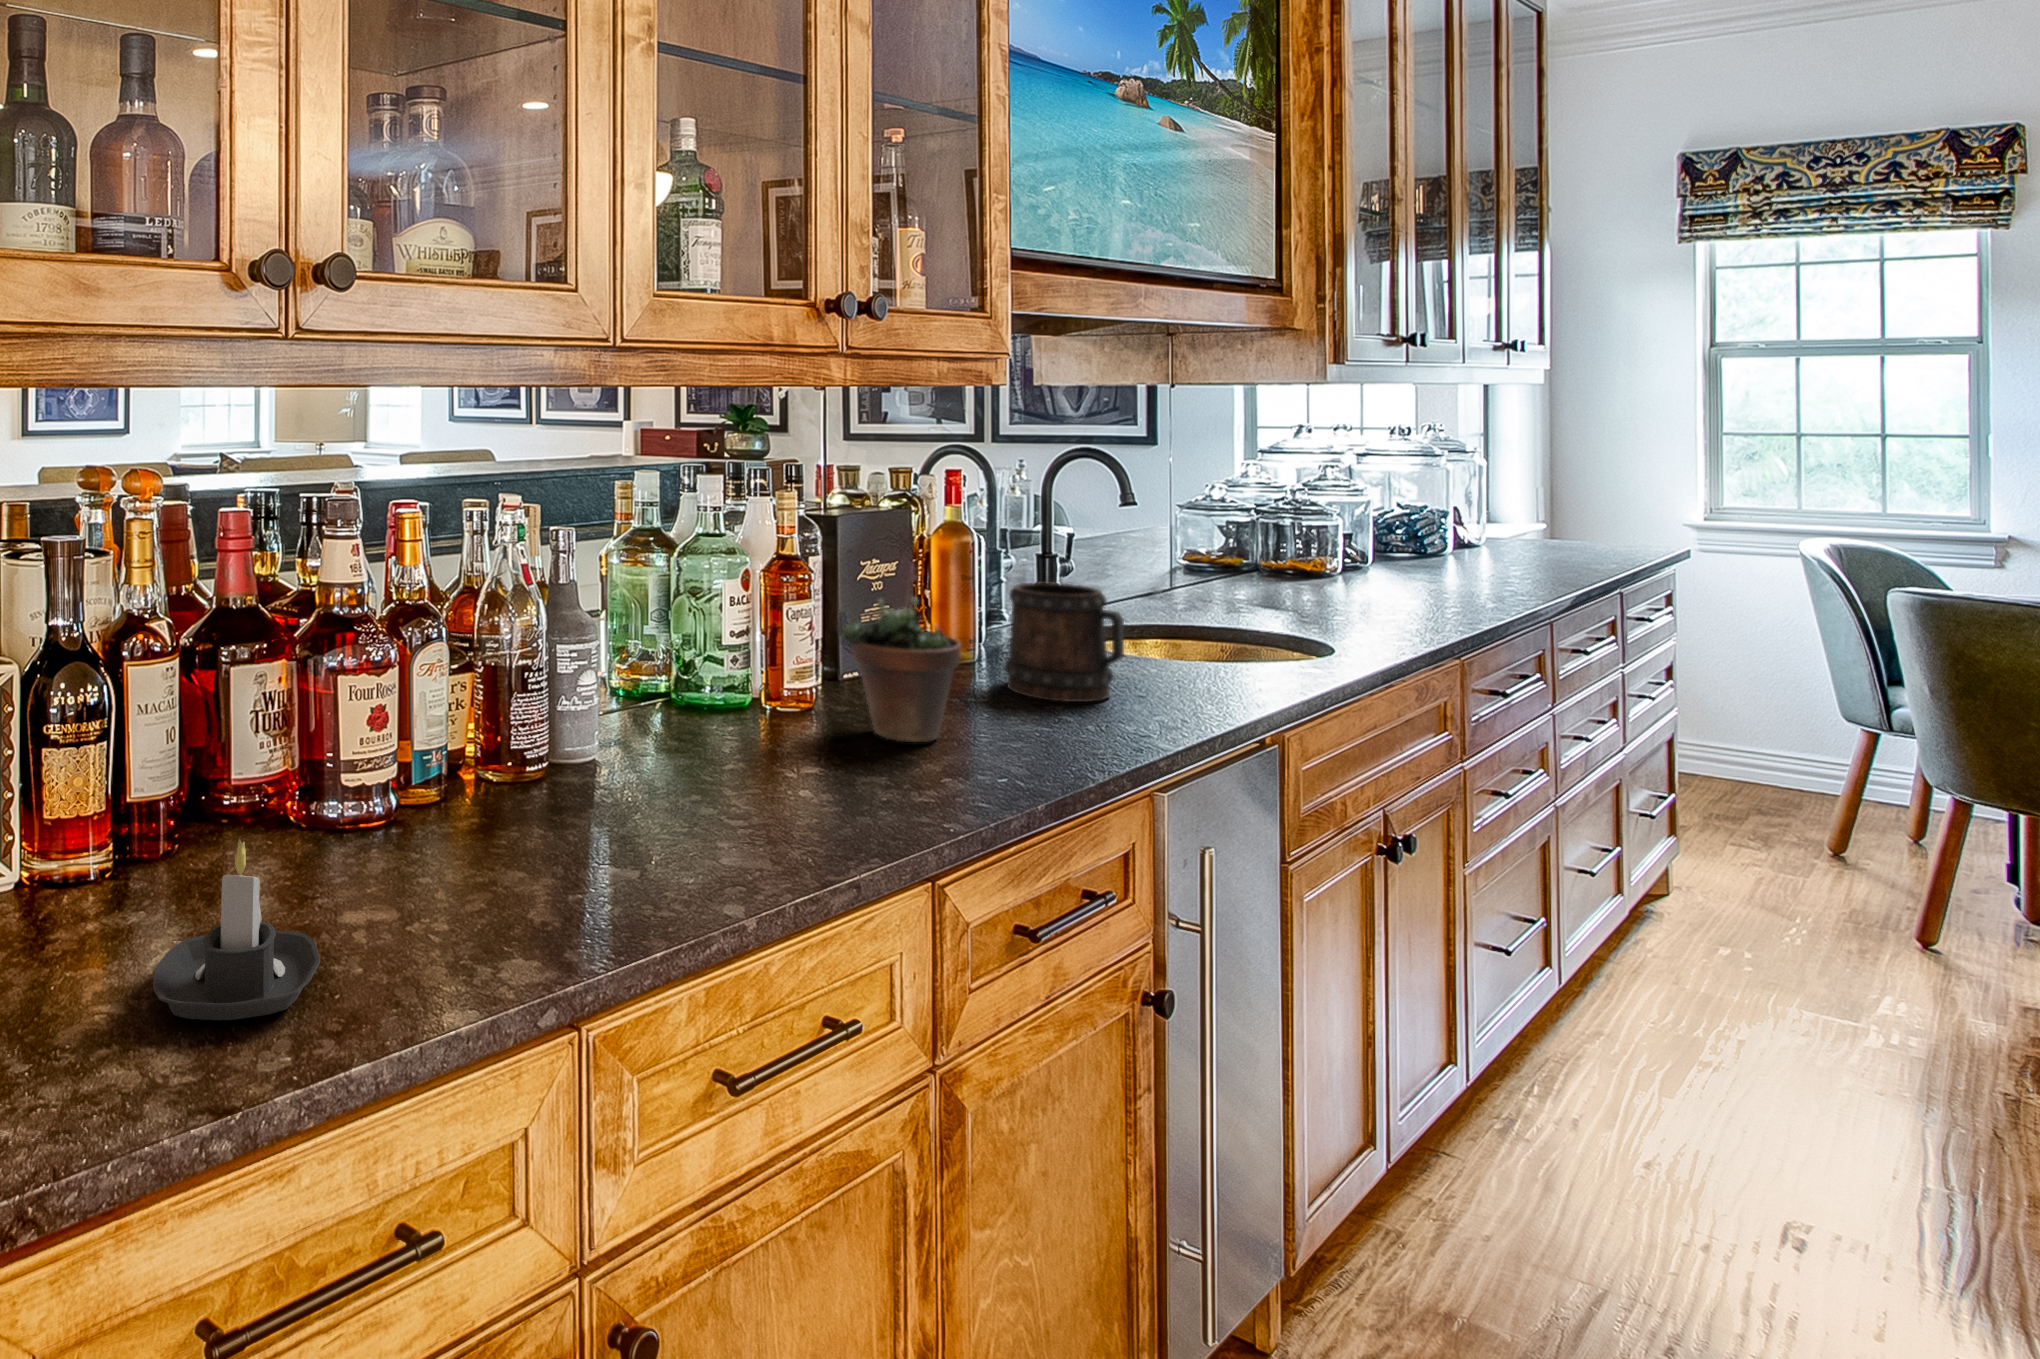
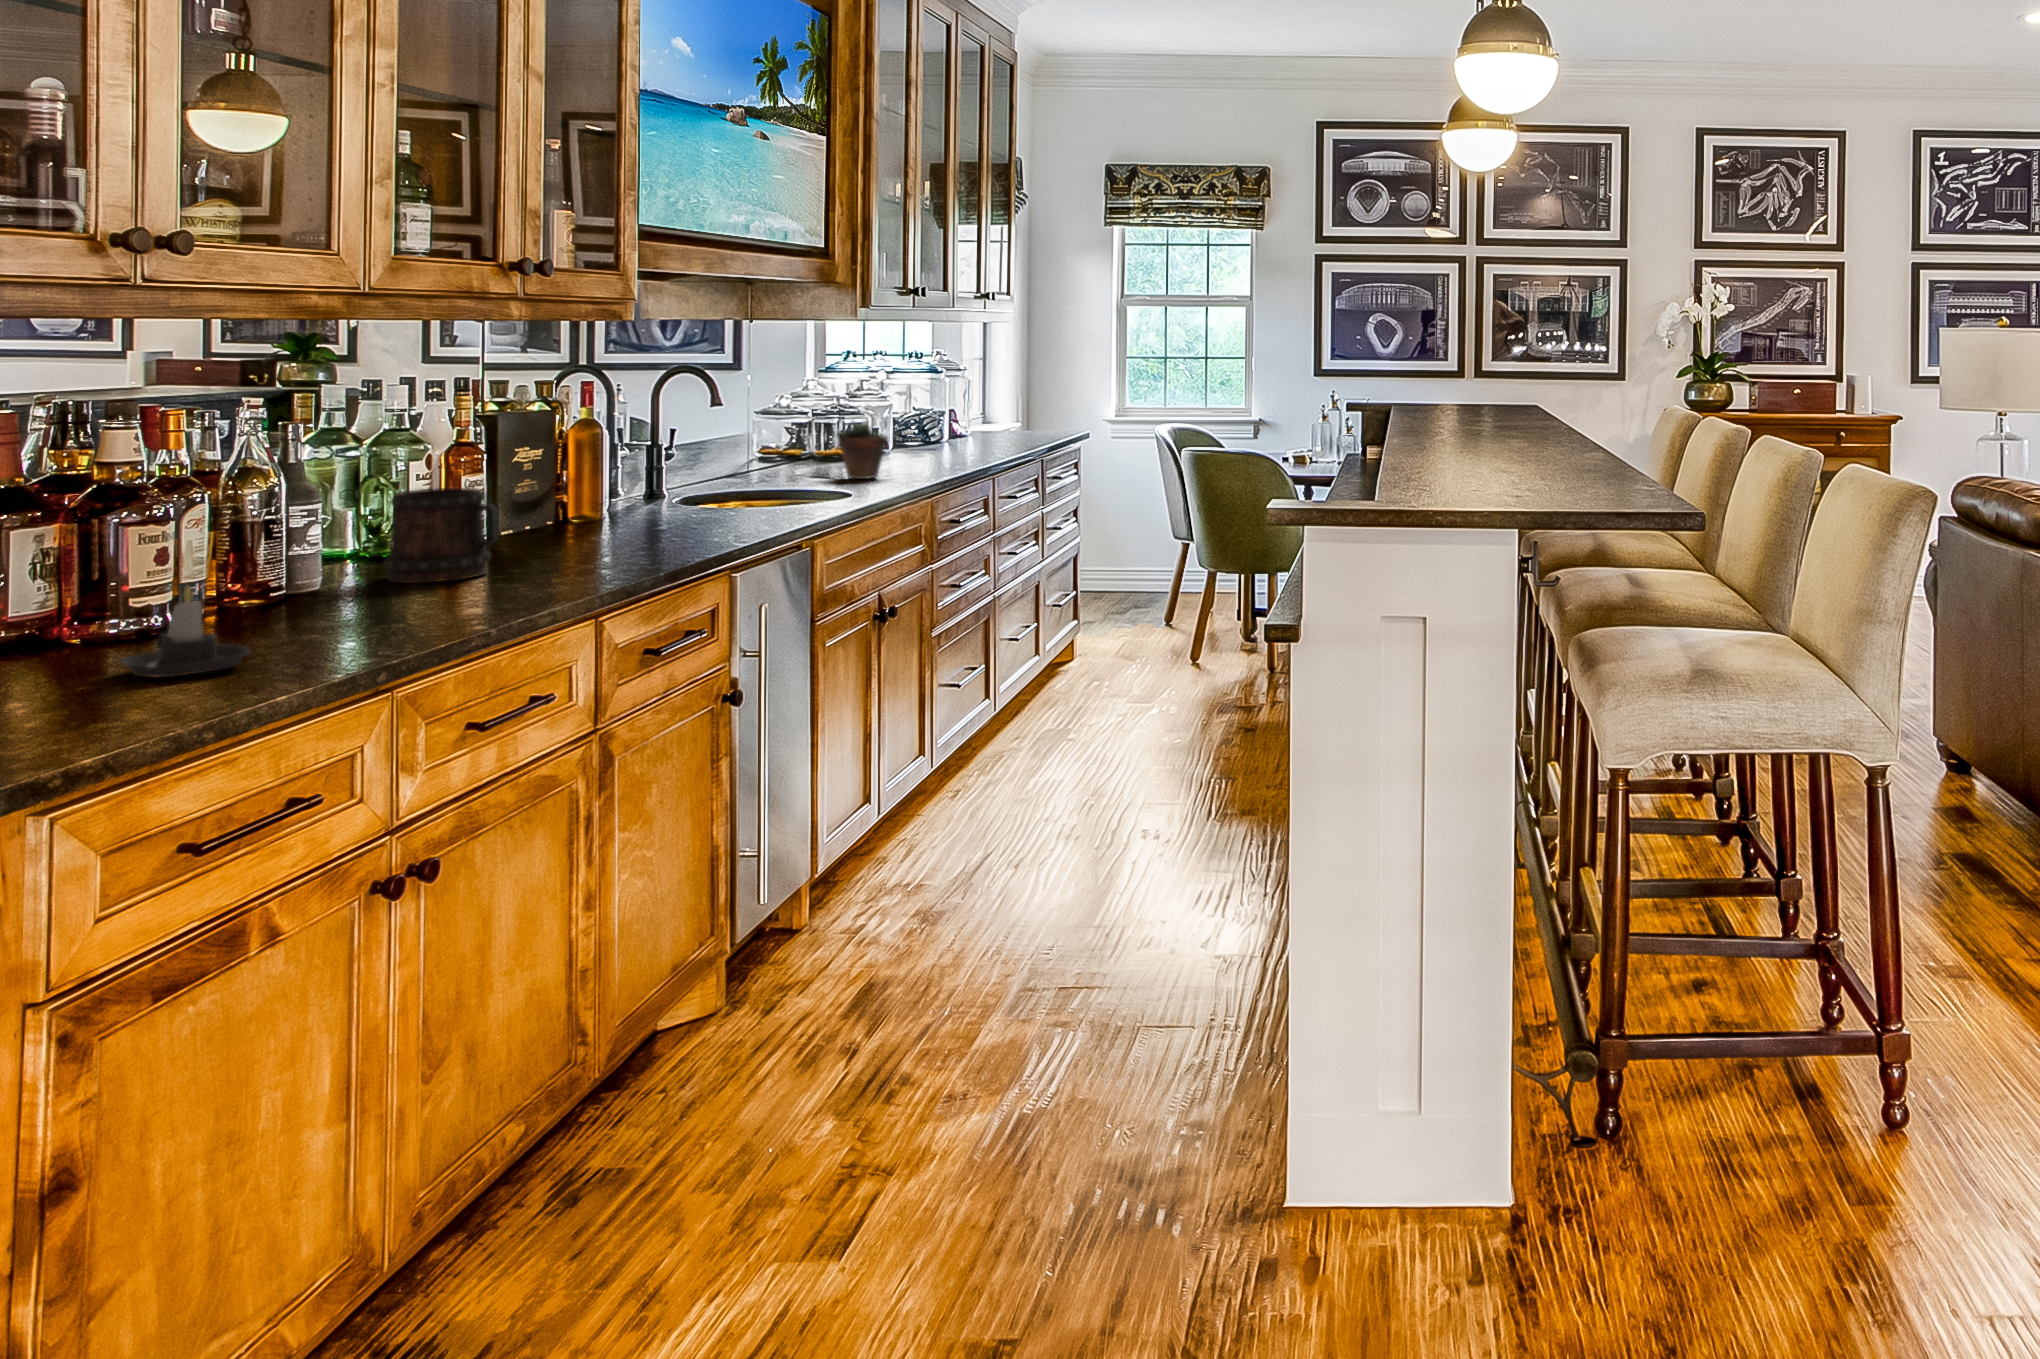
succulent plant: present [843,566,961,742] -> present [837,406,888,479]
beer mug: present [1004,583,1124,702] -> present [384,488,499,583]

